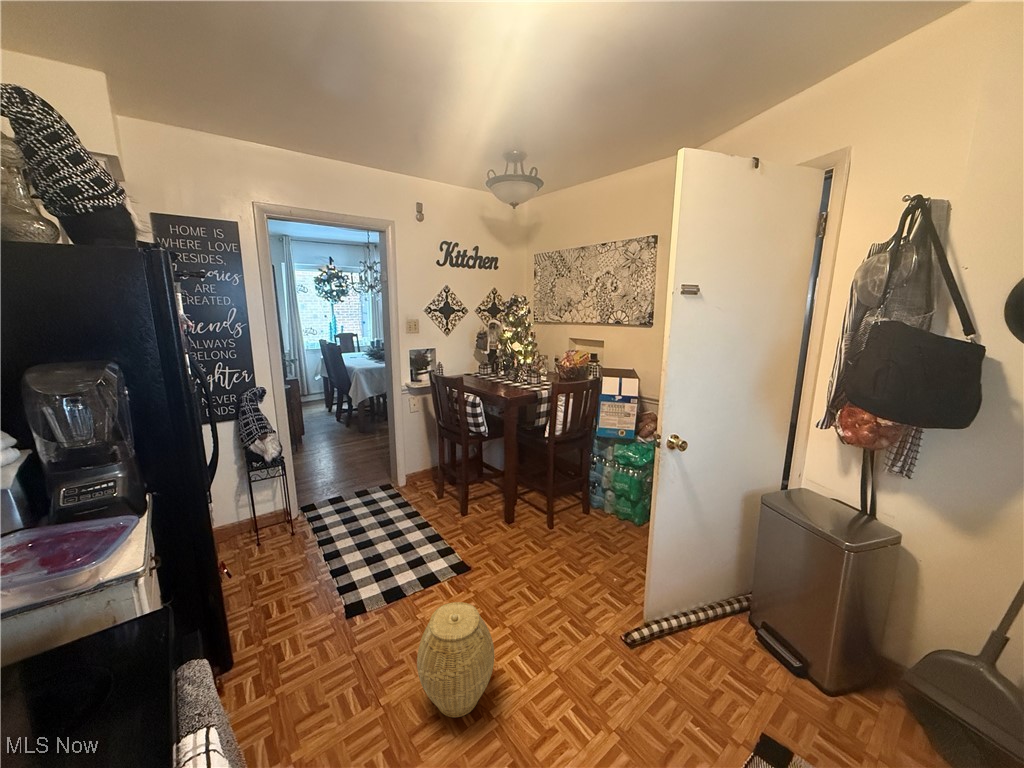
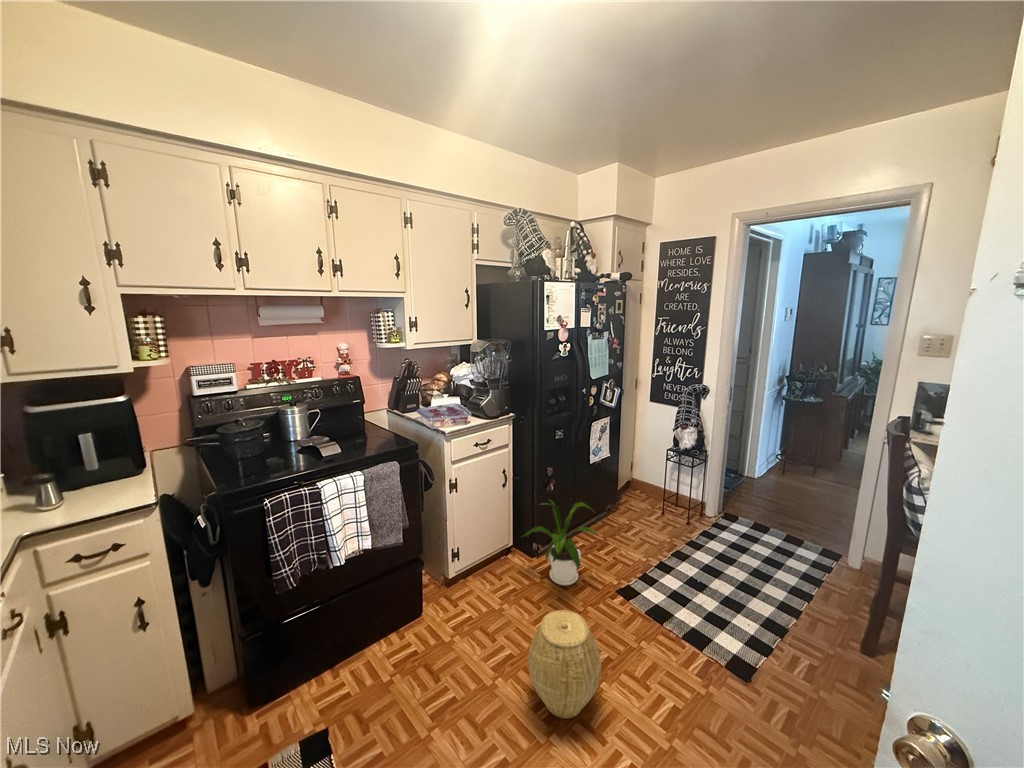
house plant: none [214,552,338,682] -> present [522,500,597,586]

